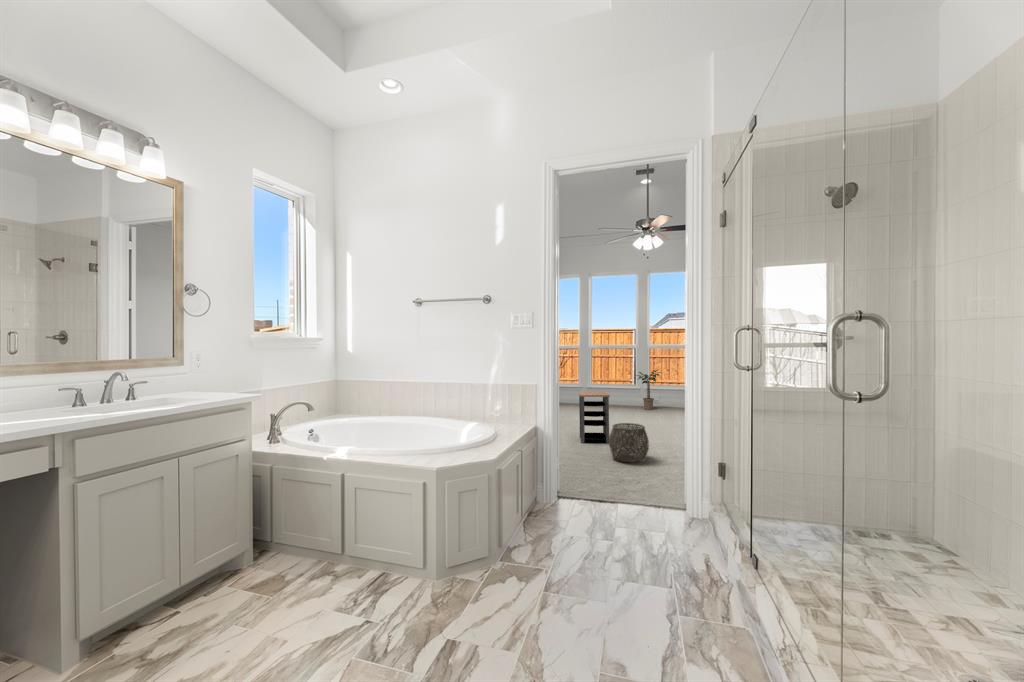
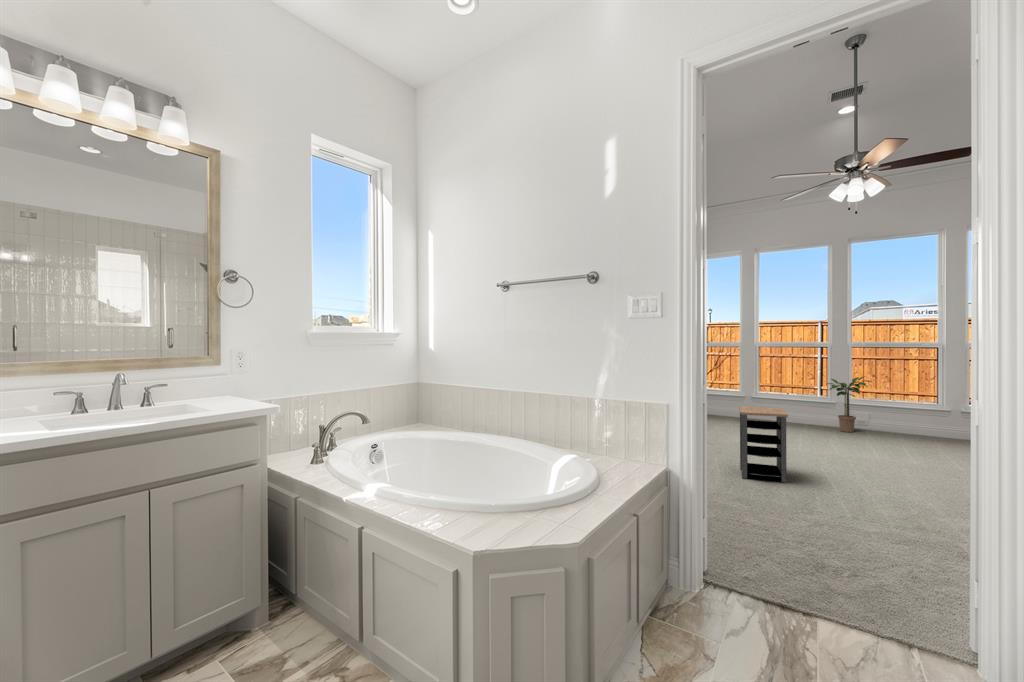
woven basket: present [609,423,649,463] -> none [787,460,859,525]

